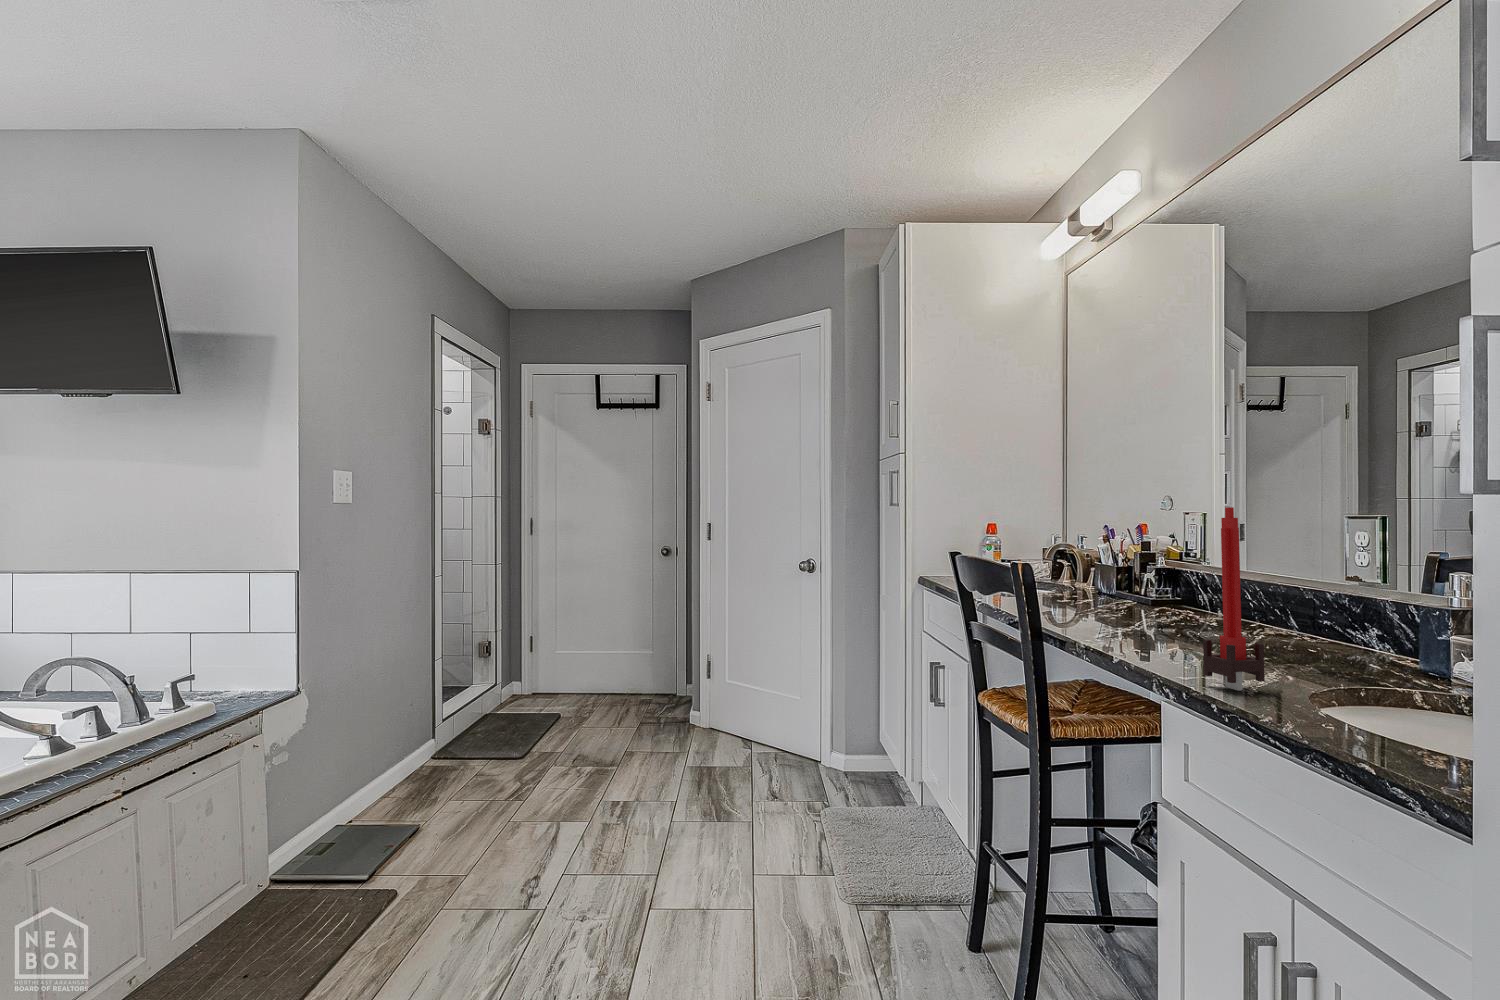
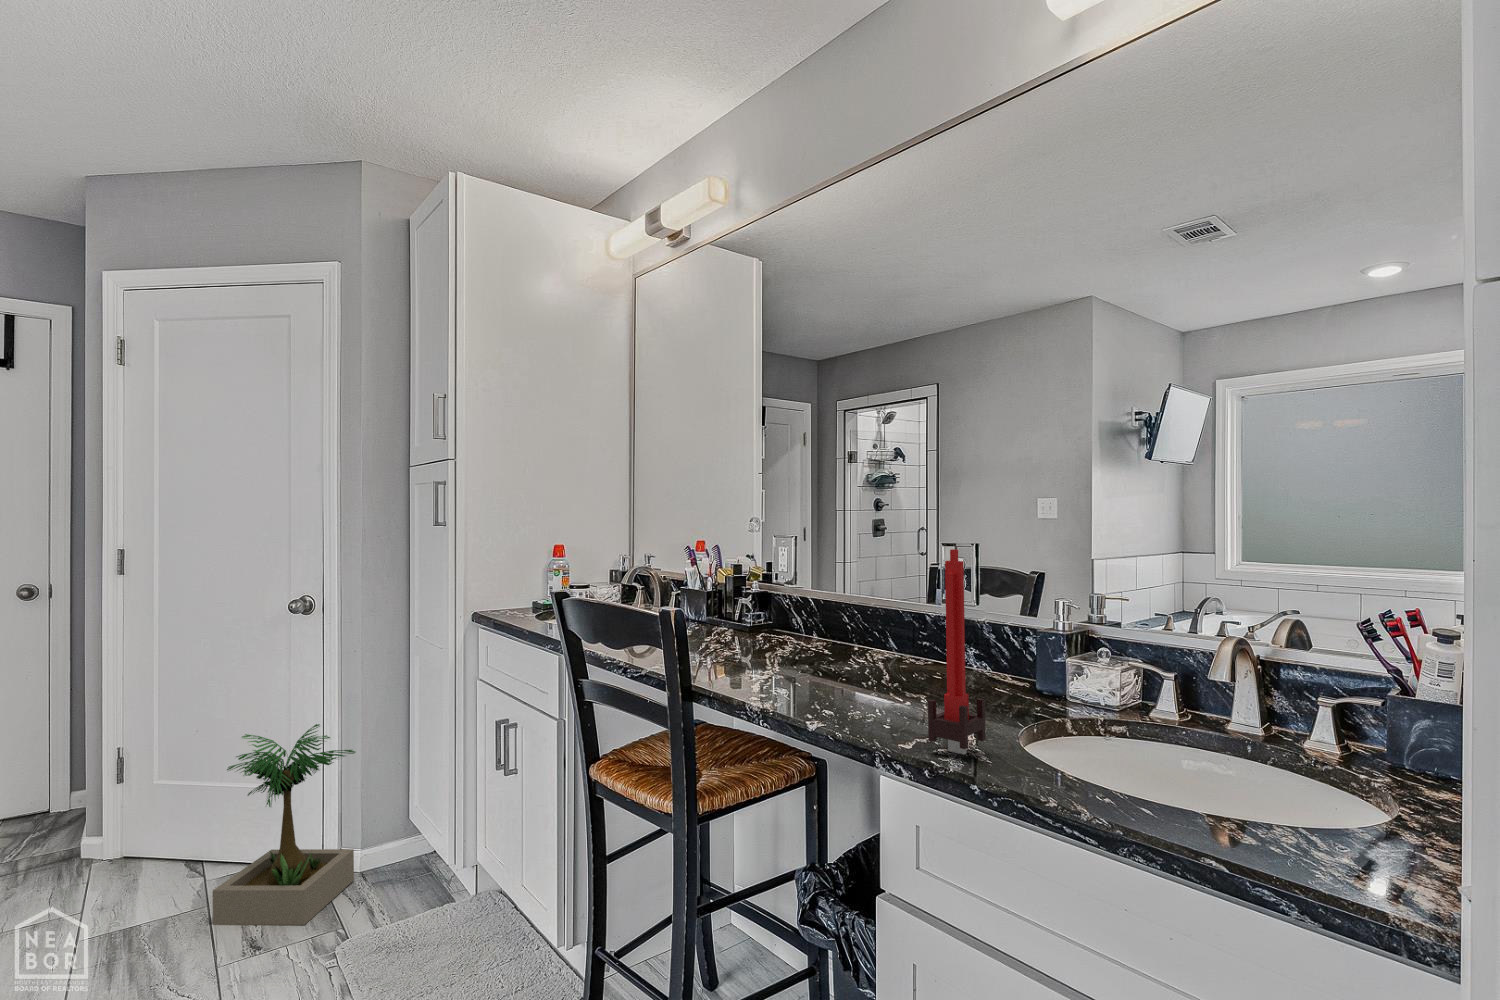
potted plant: none [749,652,846,791] -> present [213,724,355,925]

